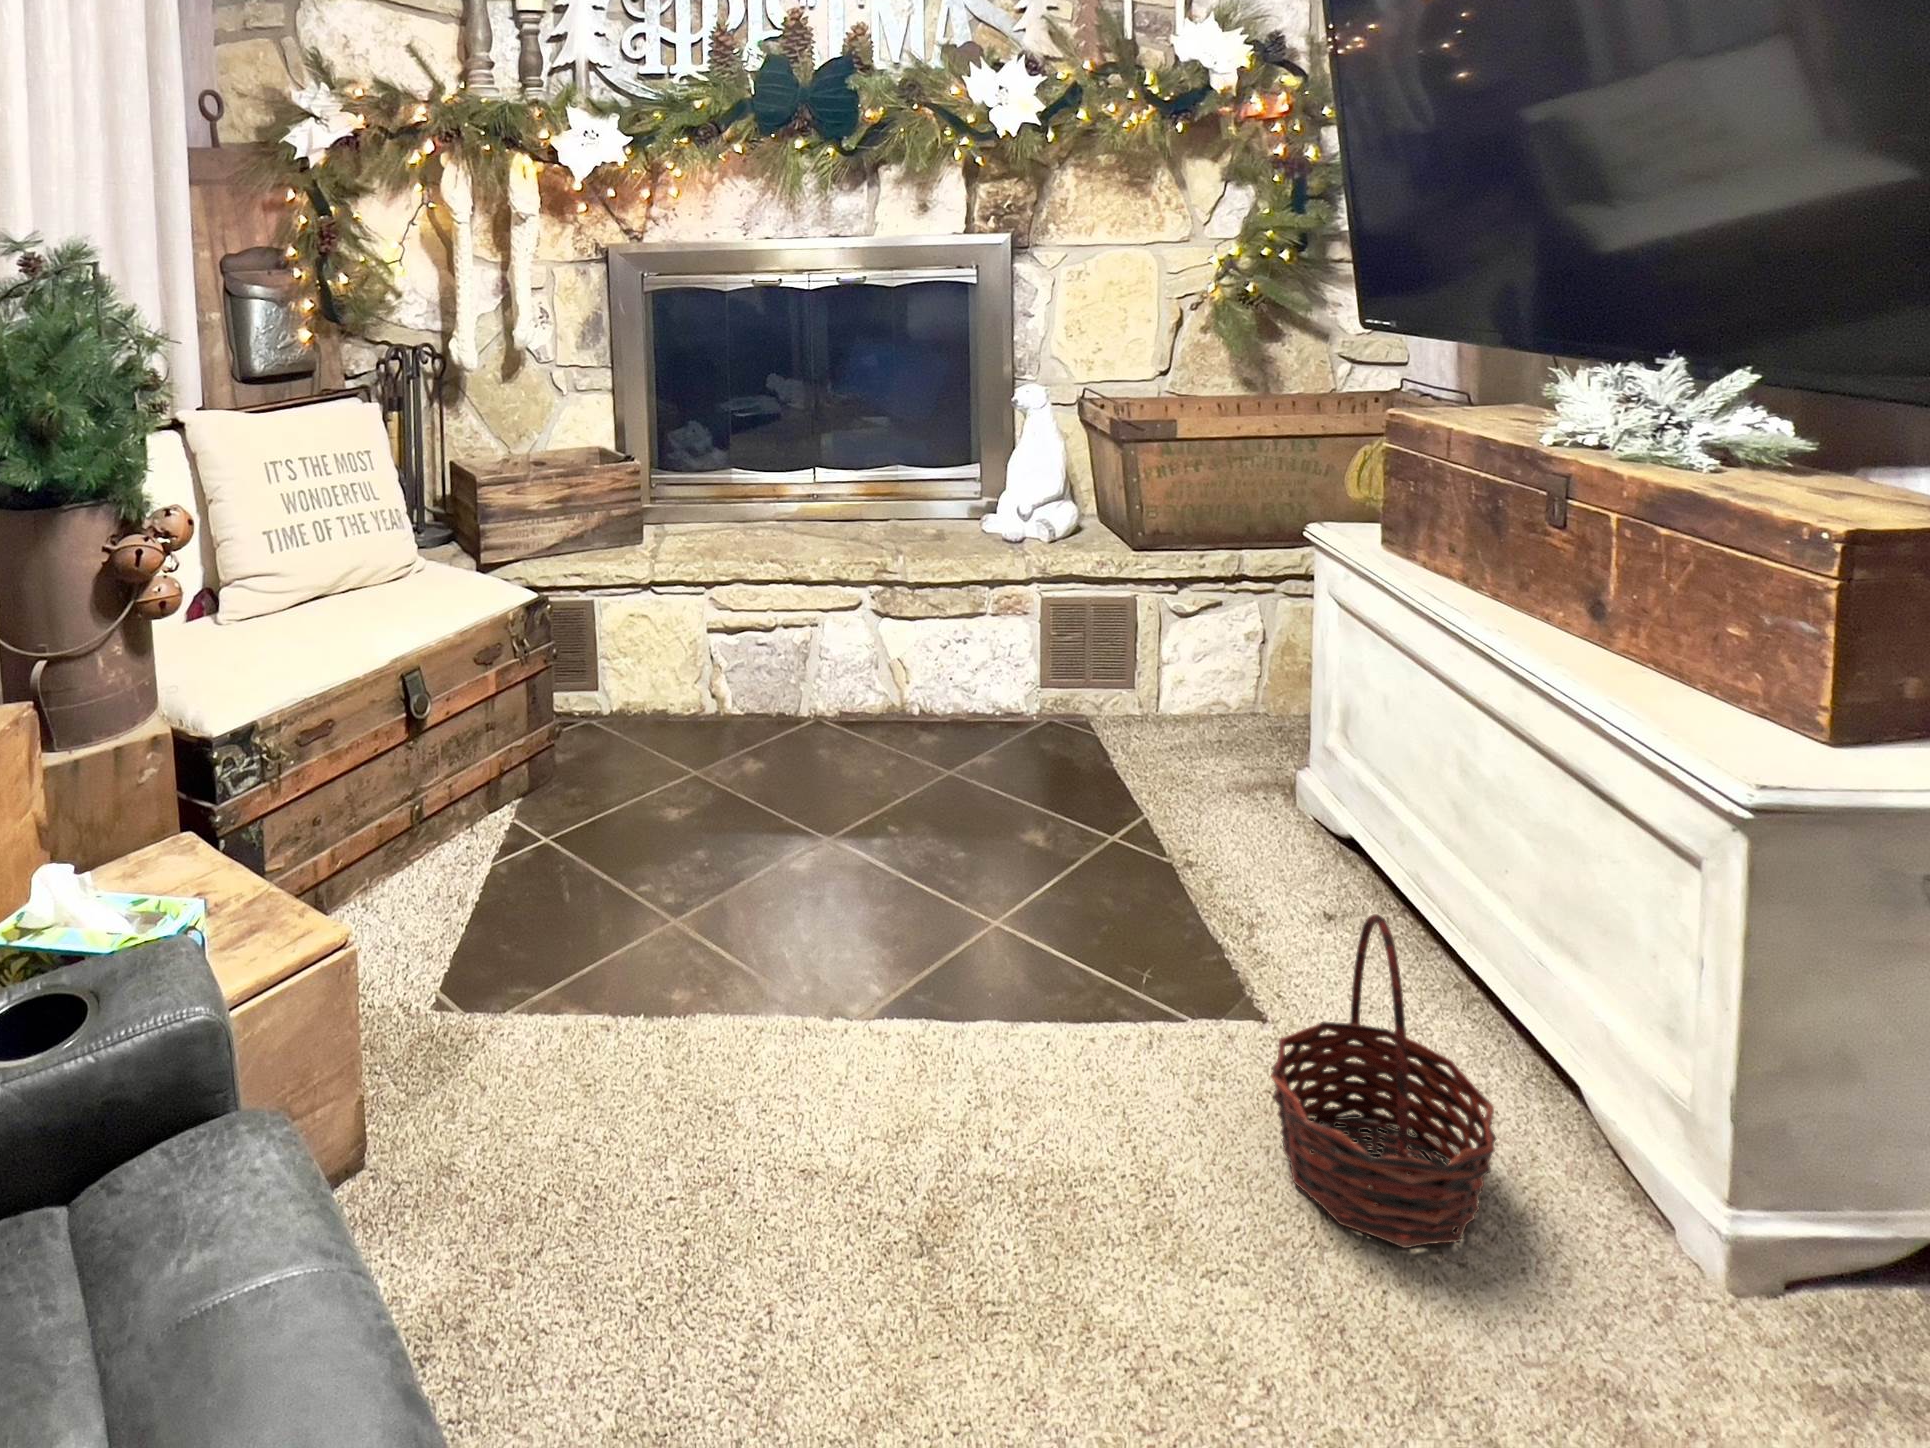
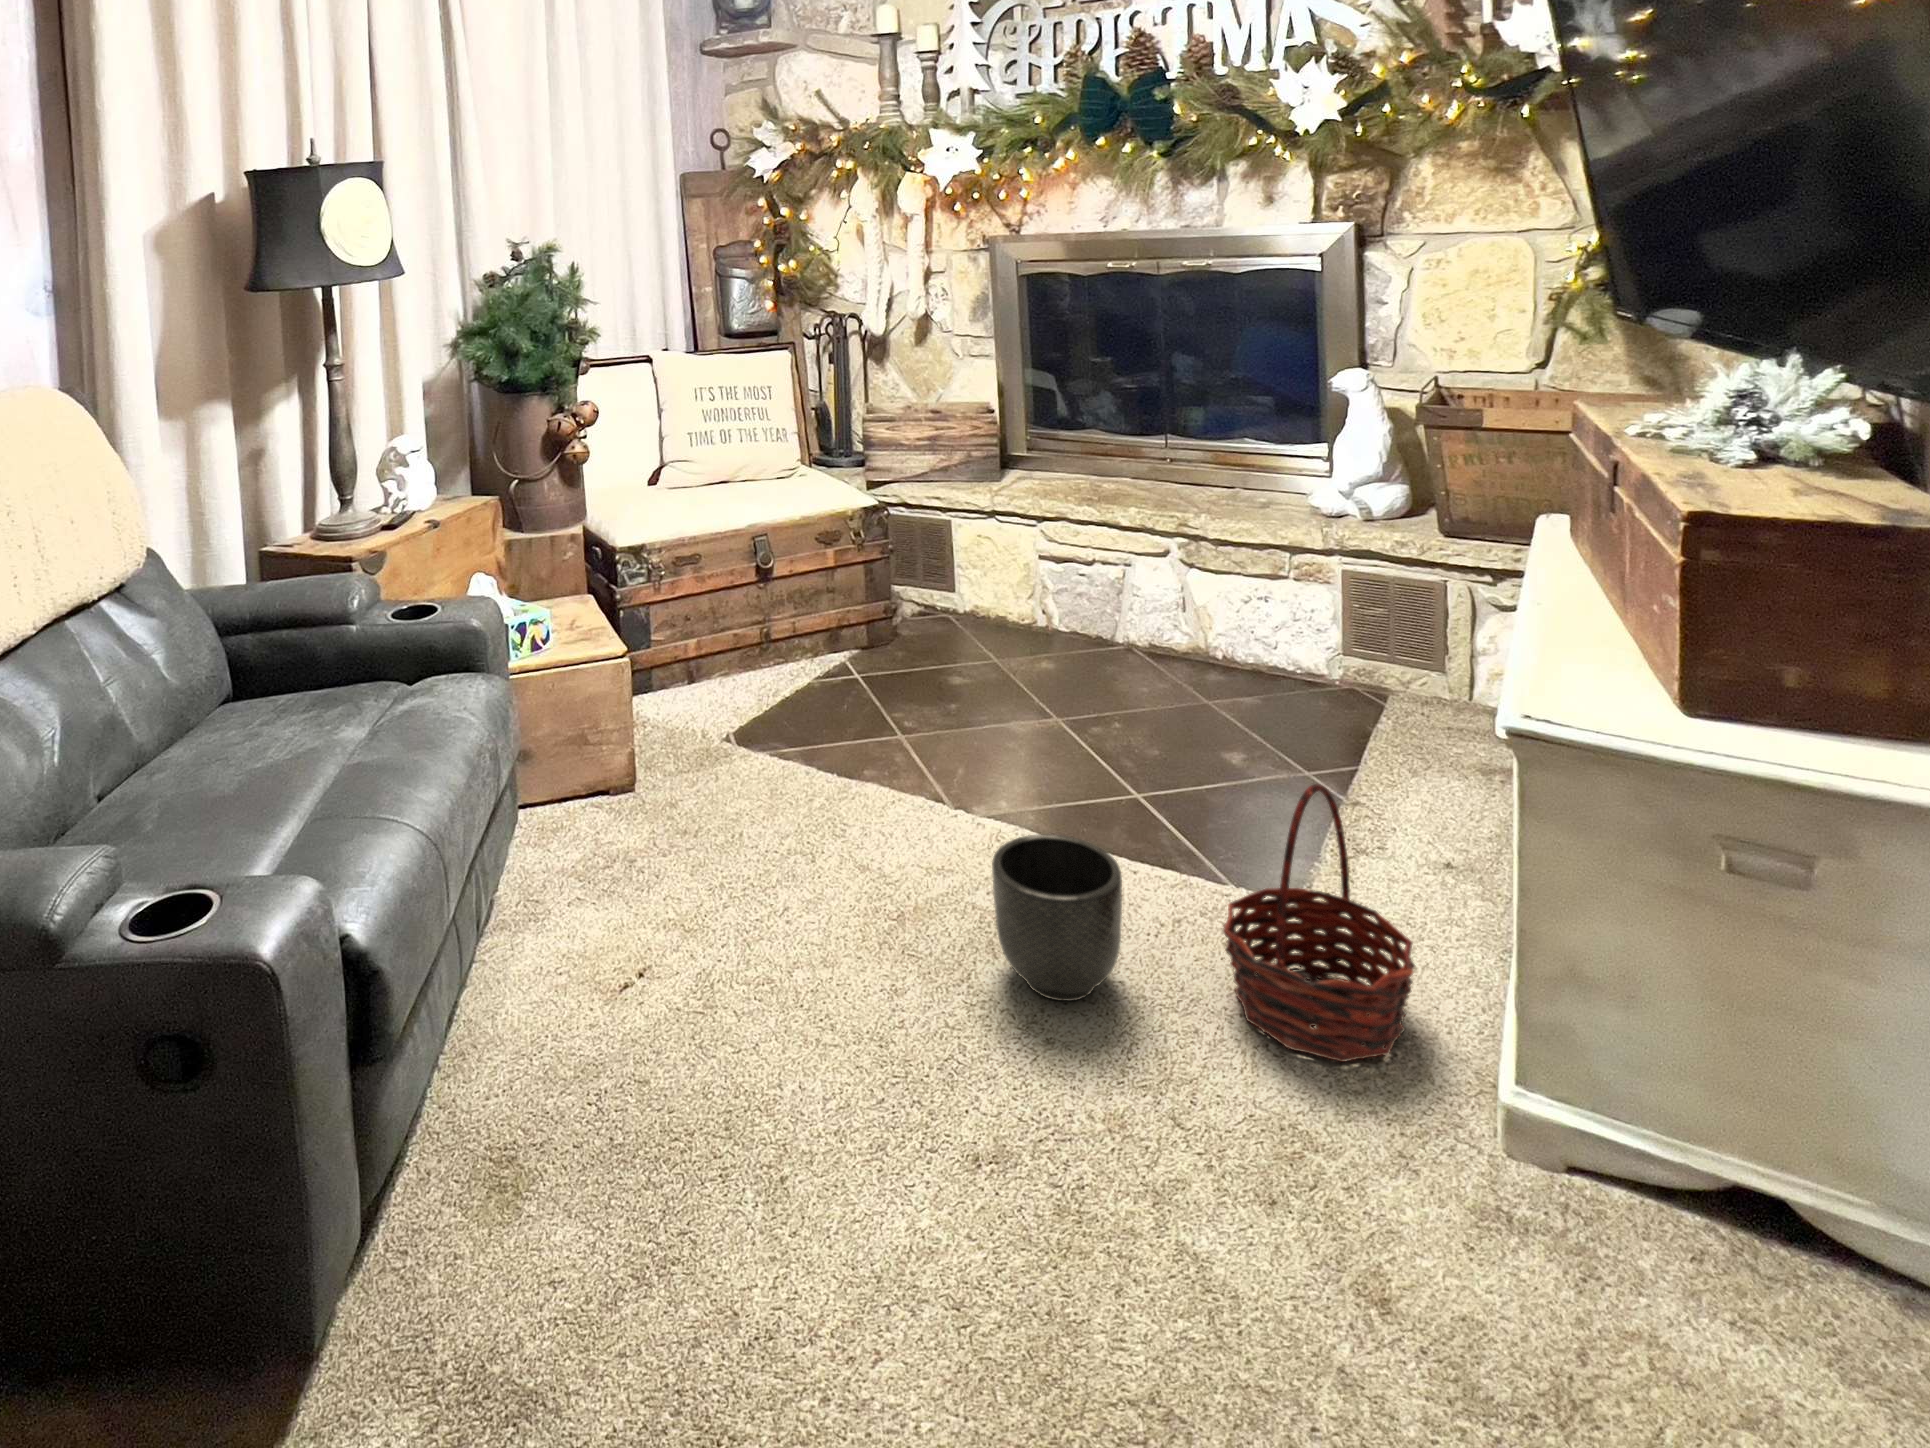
planter: none [1050,1055,1222,1296] -> present [992,834,1122,1001]

